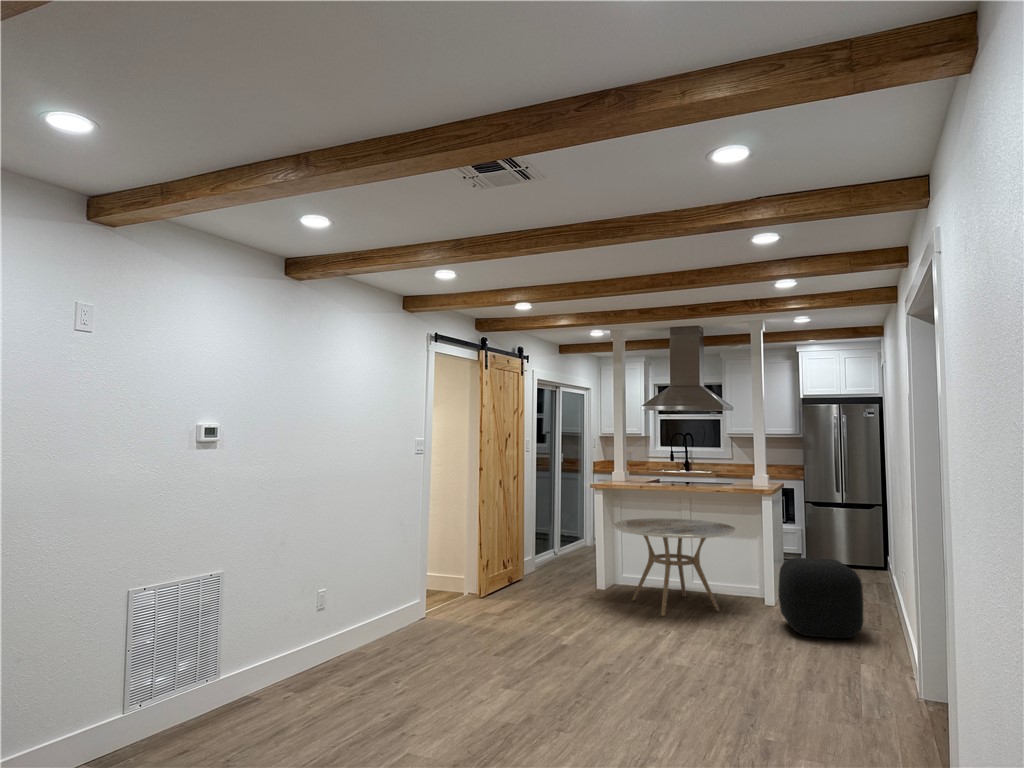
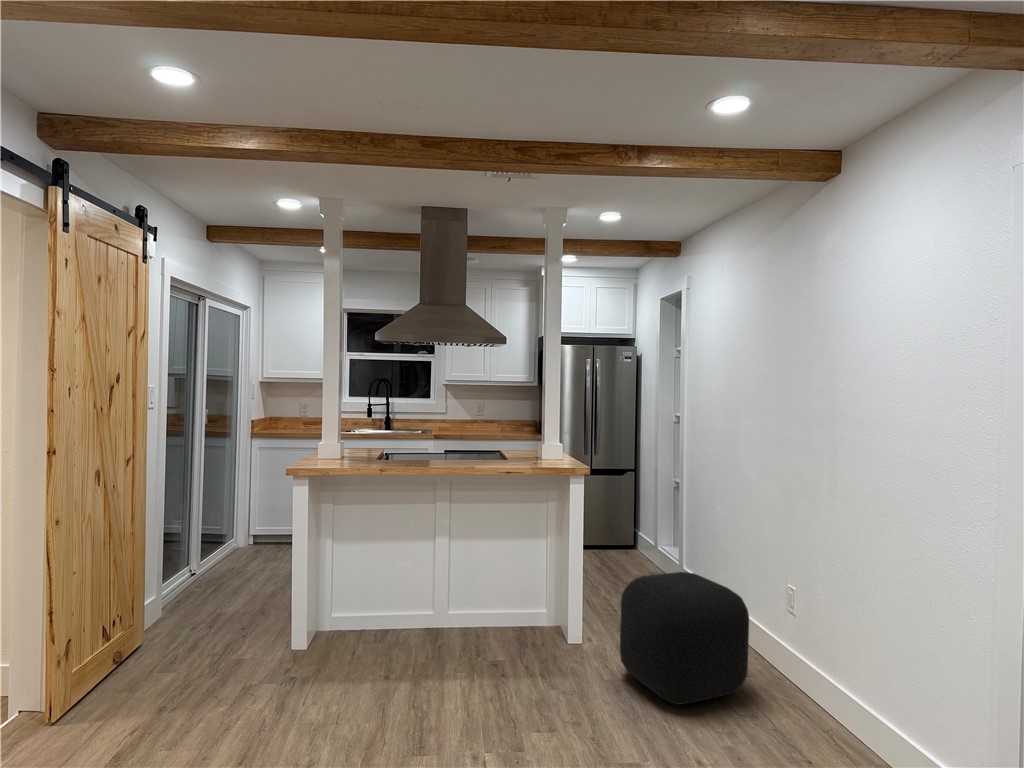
dining table: present [613,518,735,616] -> none [345,516,548,705]

